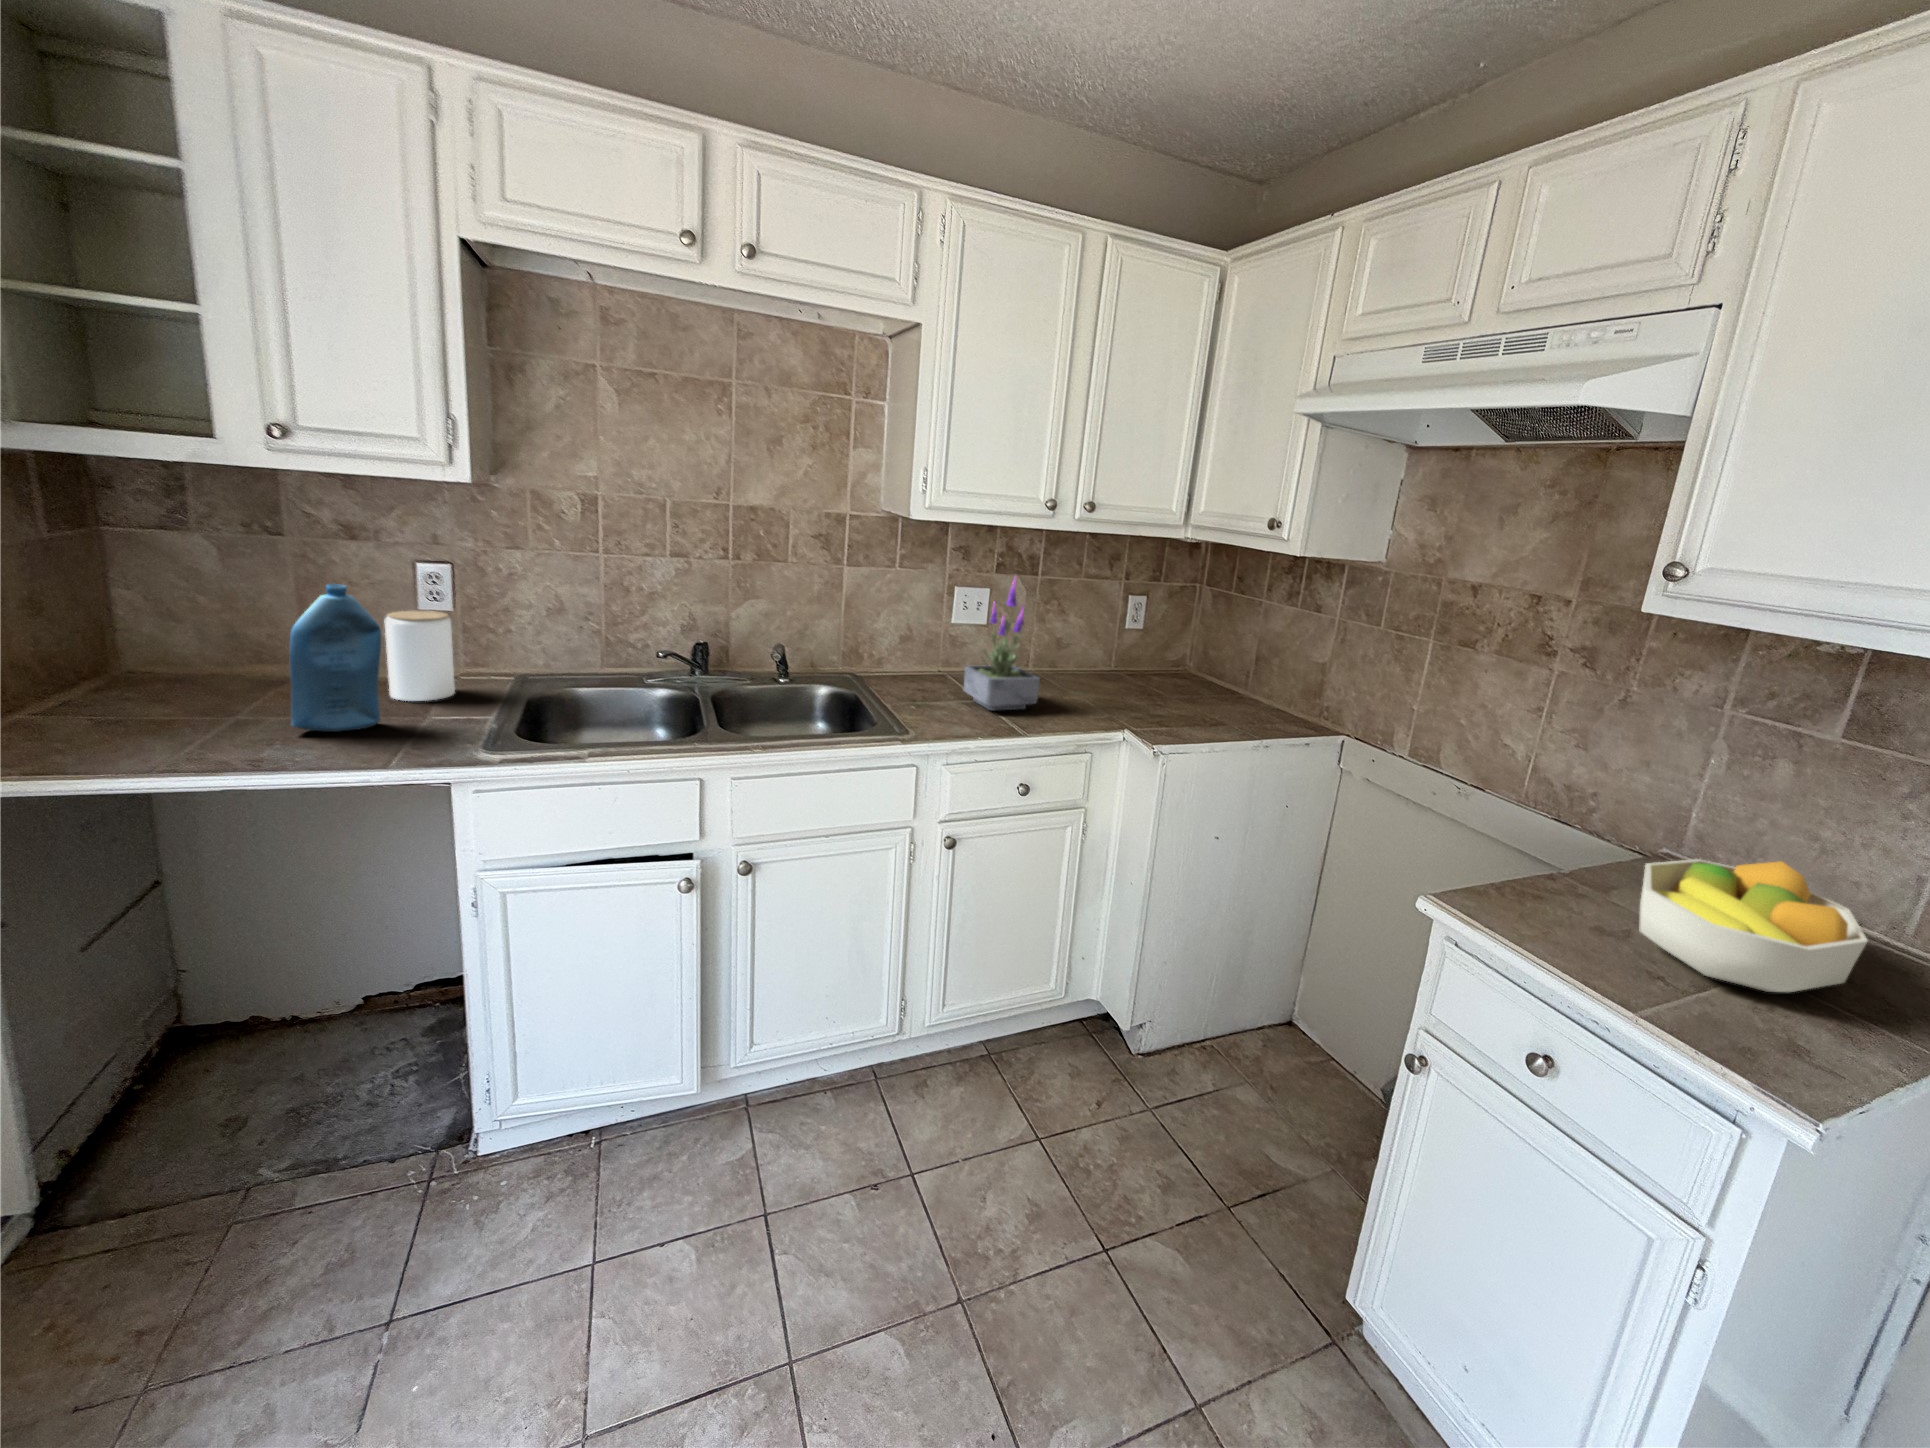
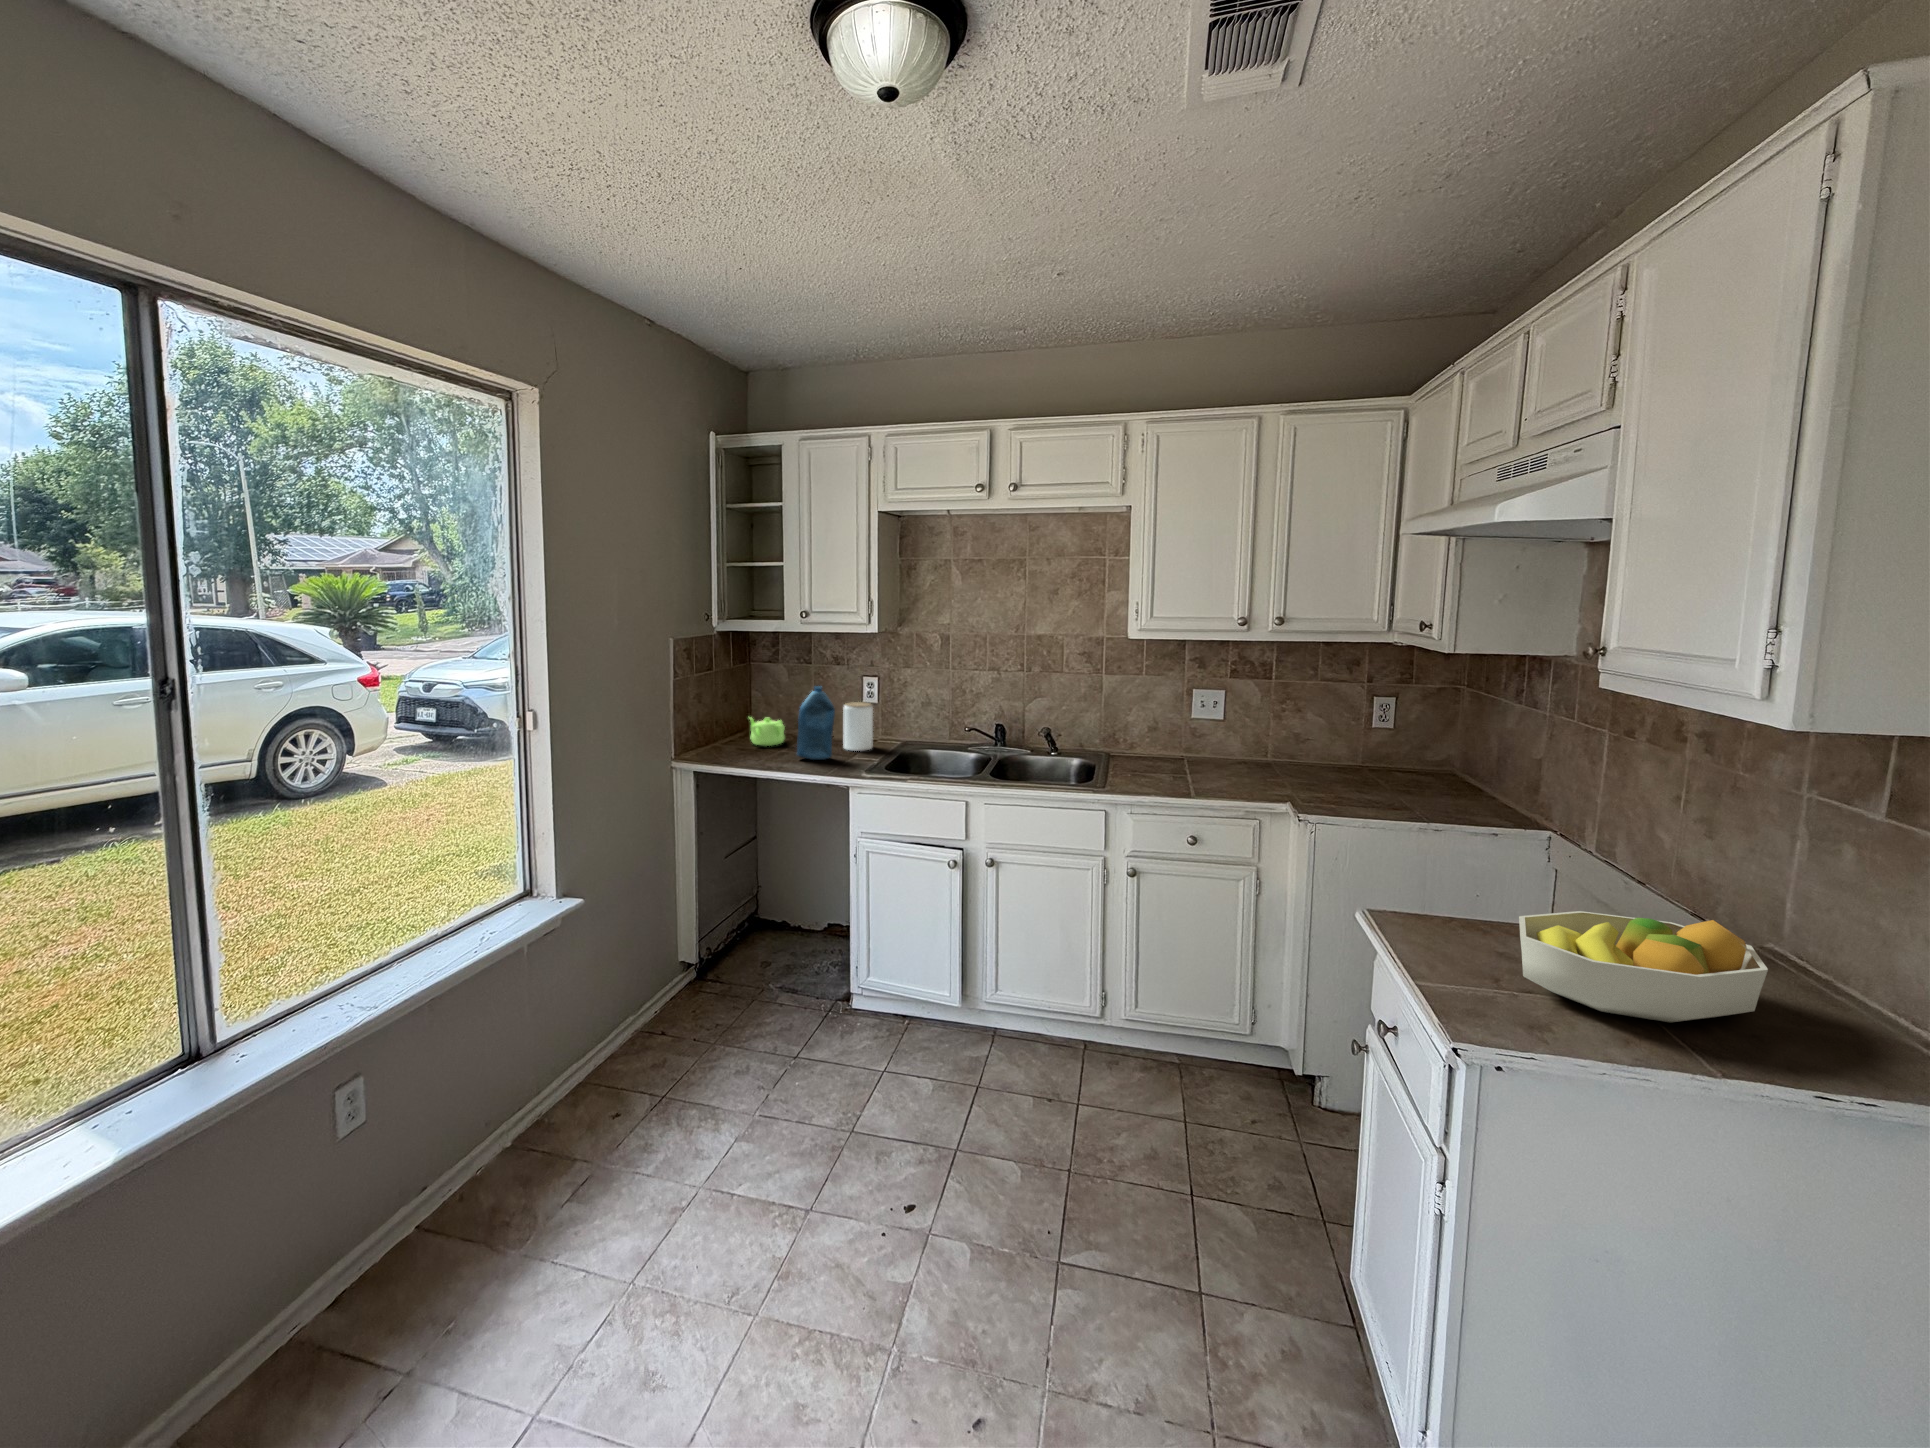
potted plant: present [964,578,1040,710] -> none [1177,677,1230,783]
teapot: none [112,646,232,706] -> present [749,718,785,746]

